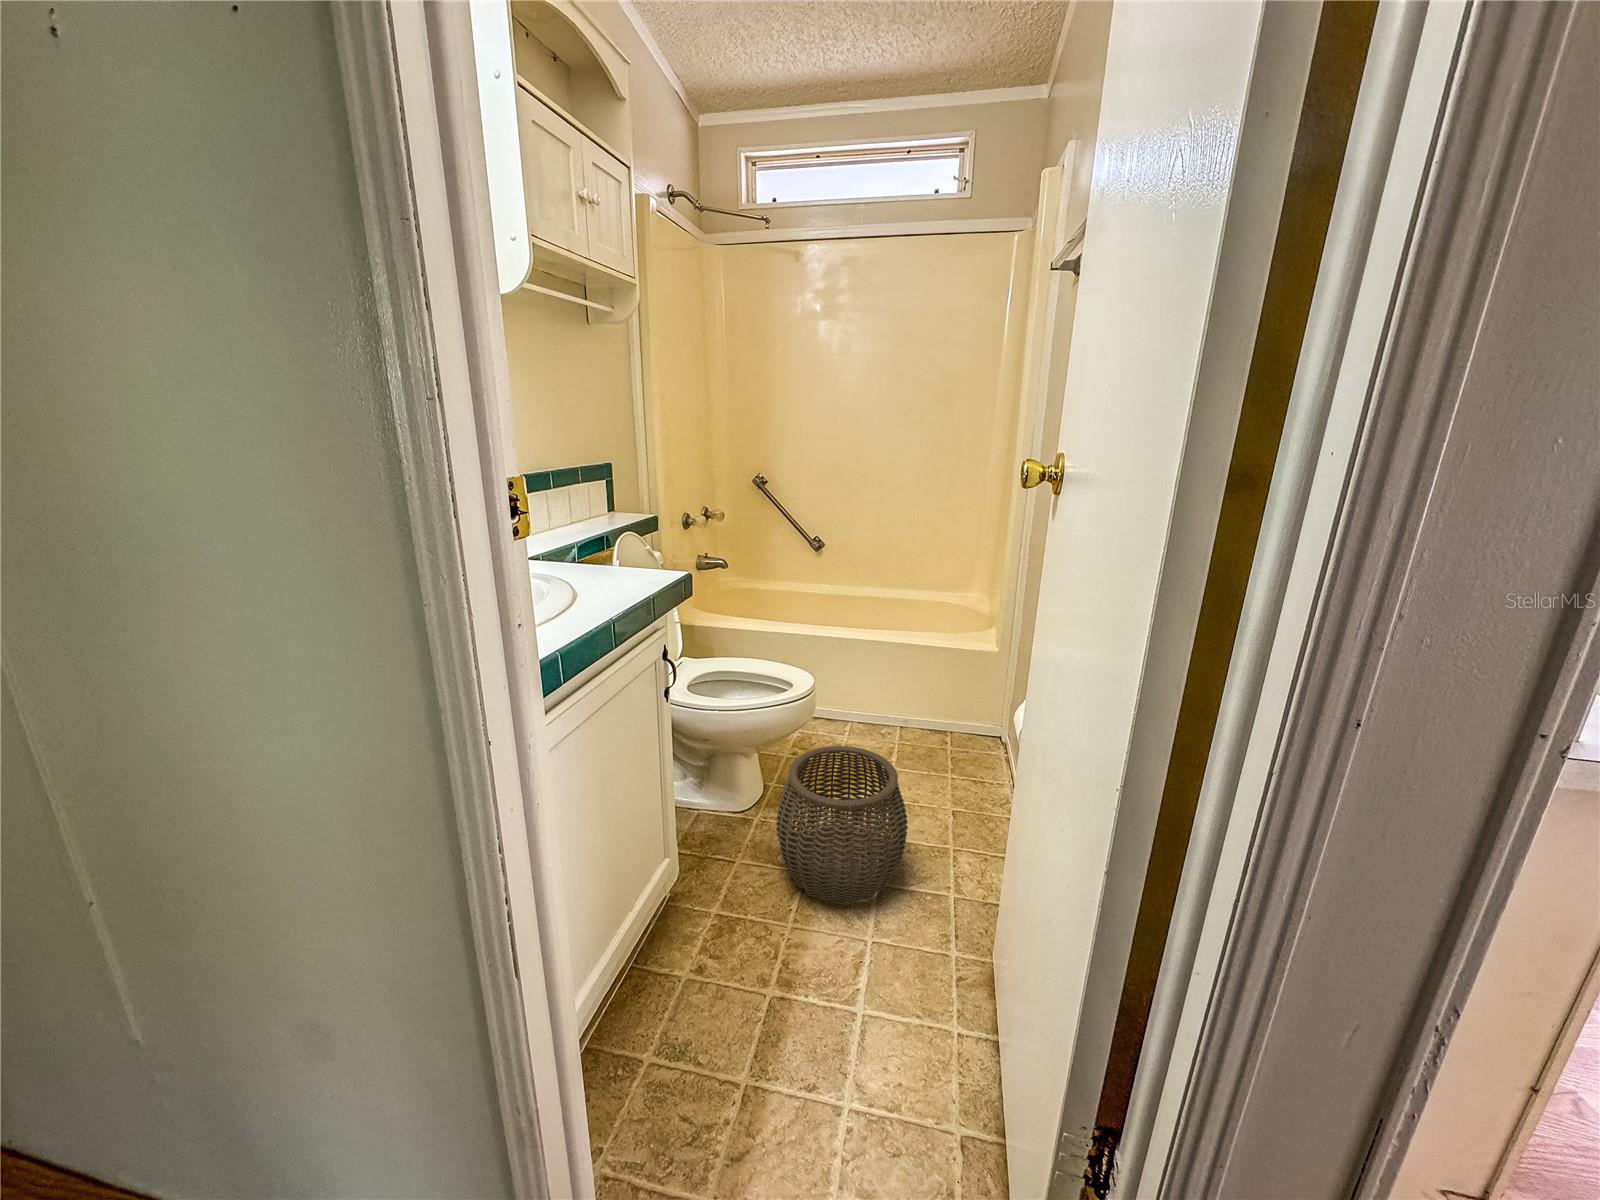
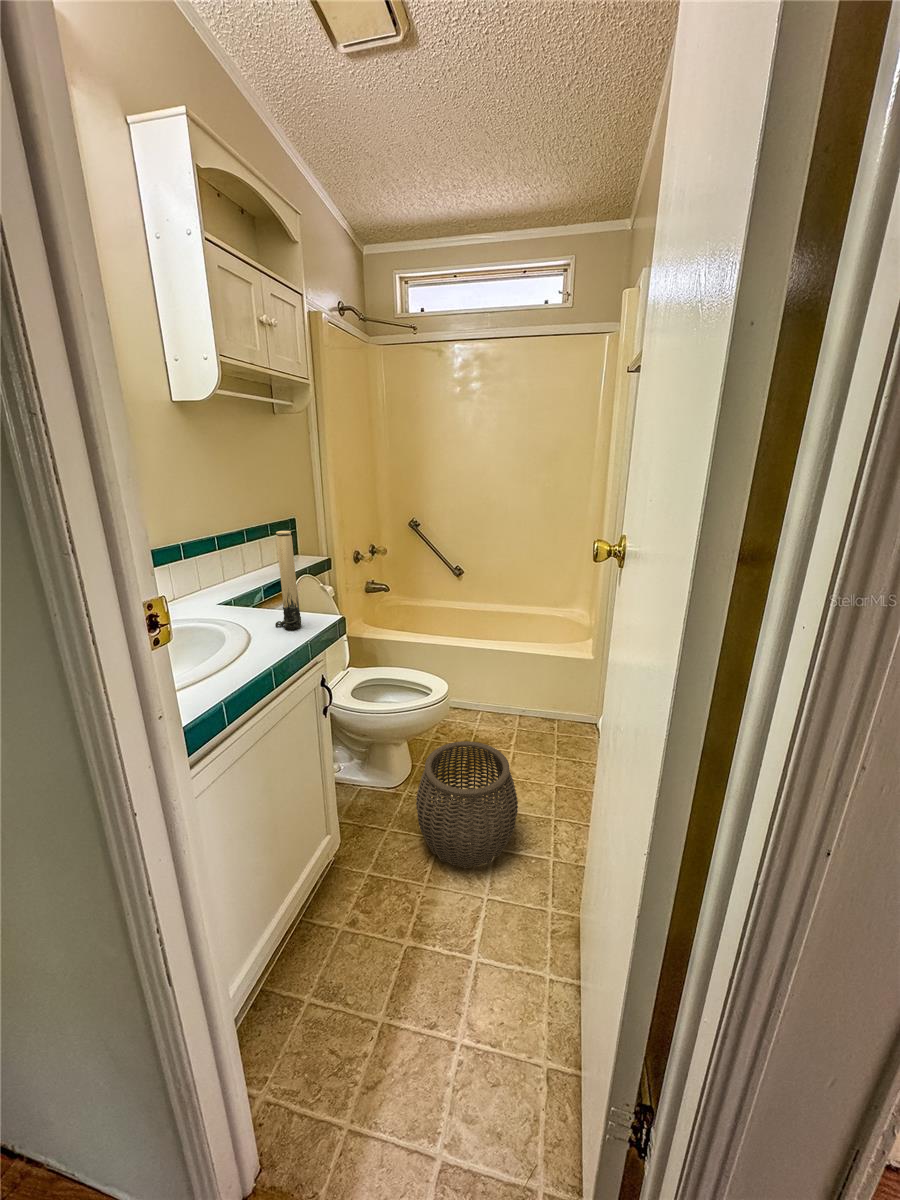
candle: none [607,455,641,583] -> present [275,531,301,629]

